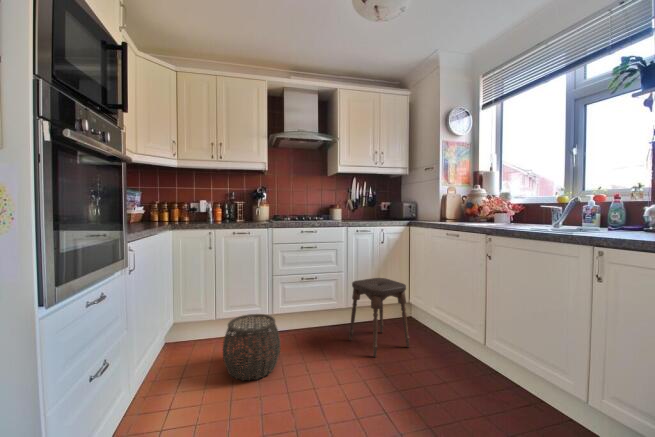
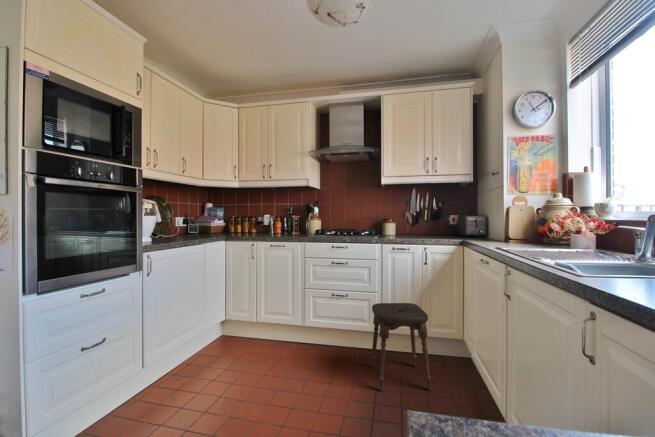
woven basket: present [223,314,280,380] -> none [235,322,289,382]

